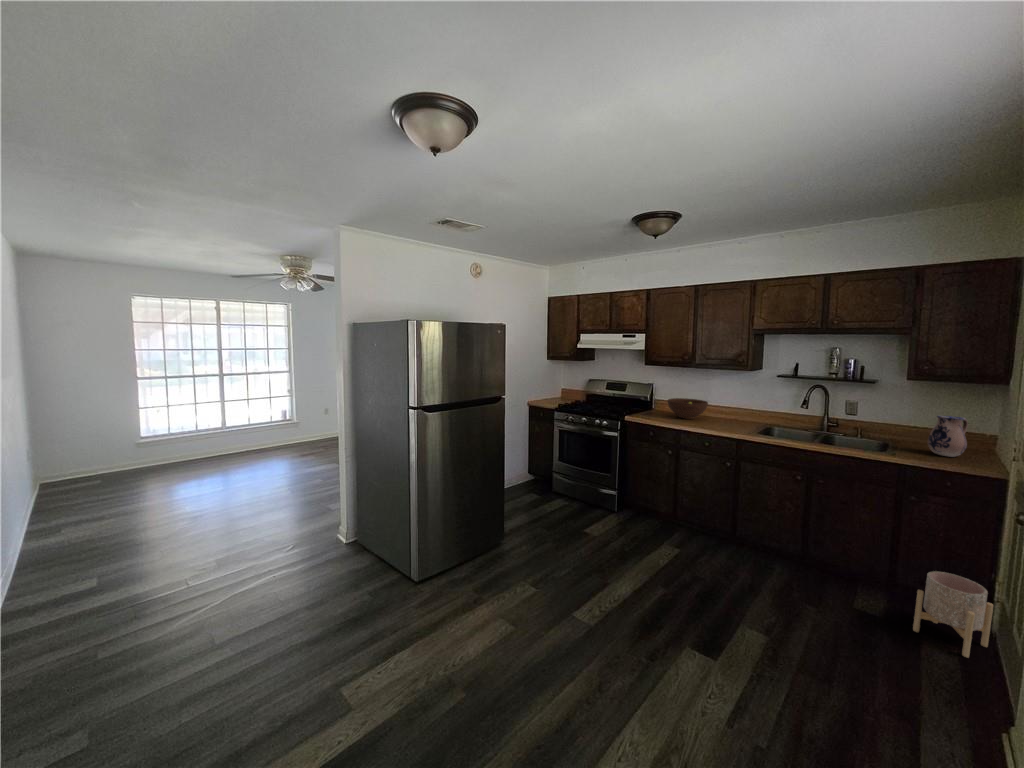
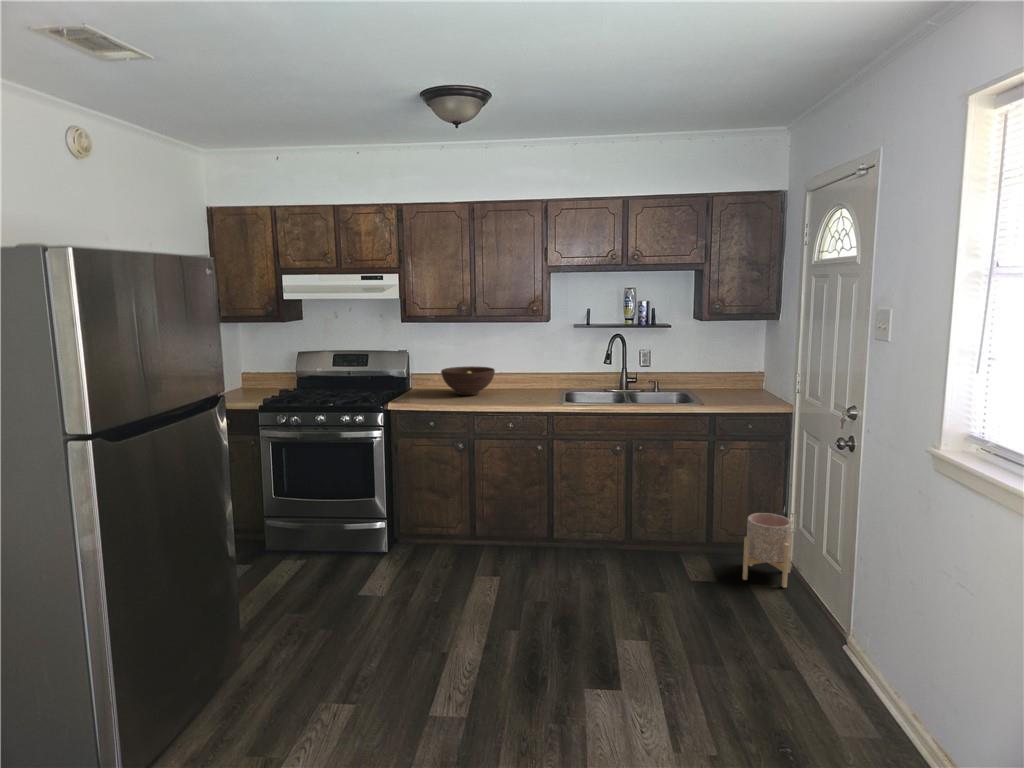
ceramic pitcher: present [928,416,968,457] -> none [718,357,747,398]

